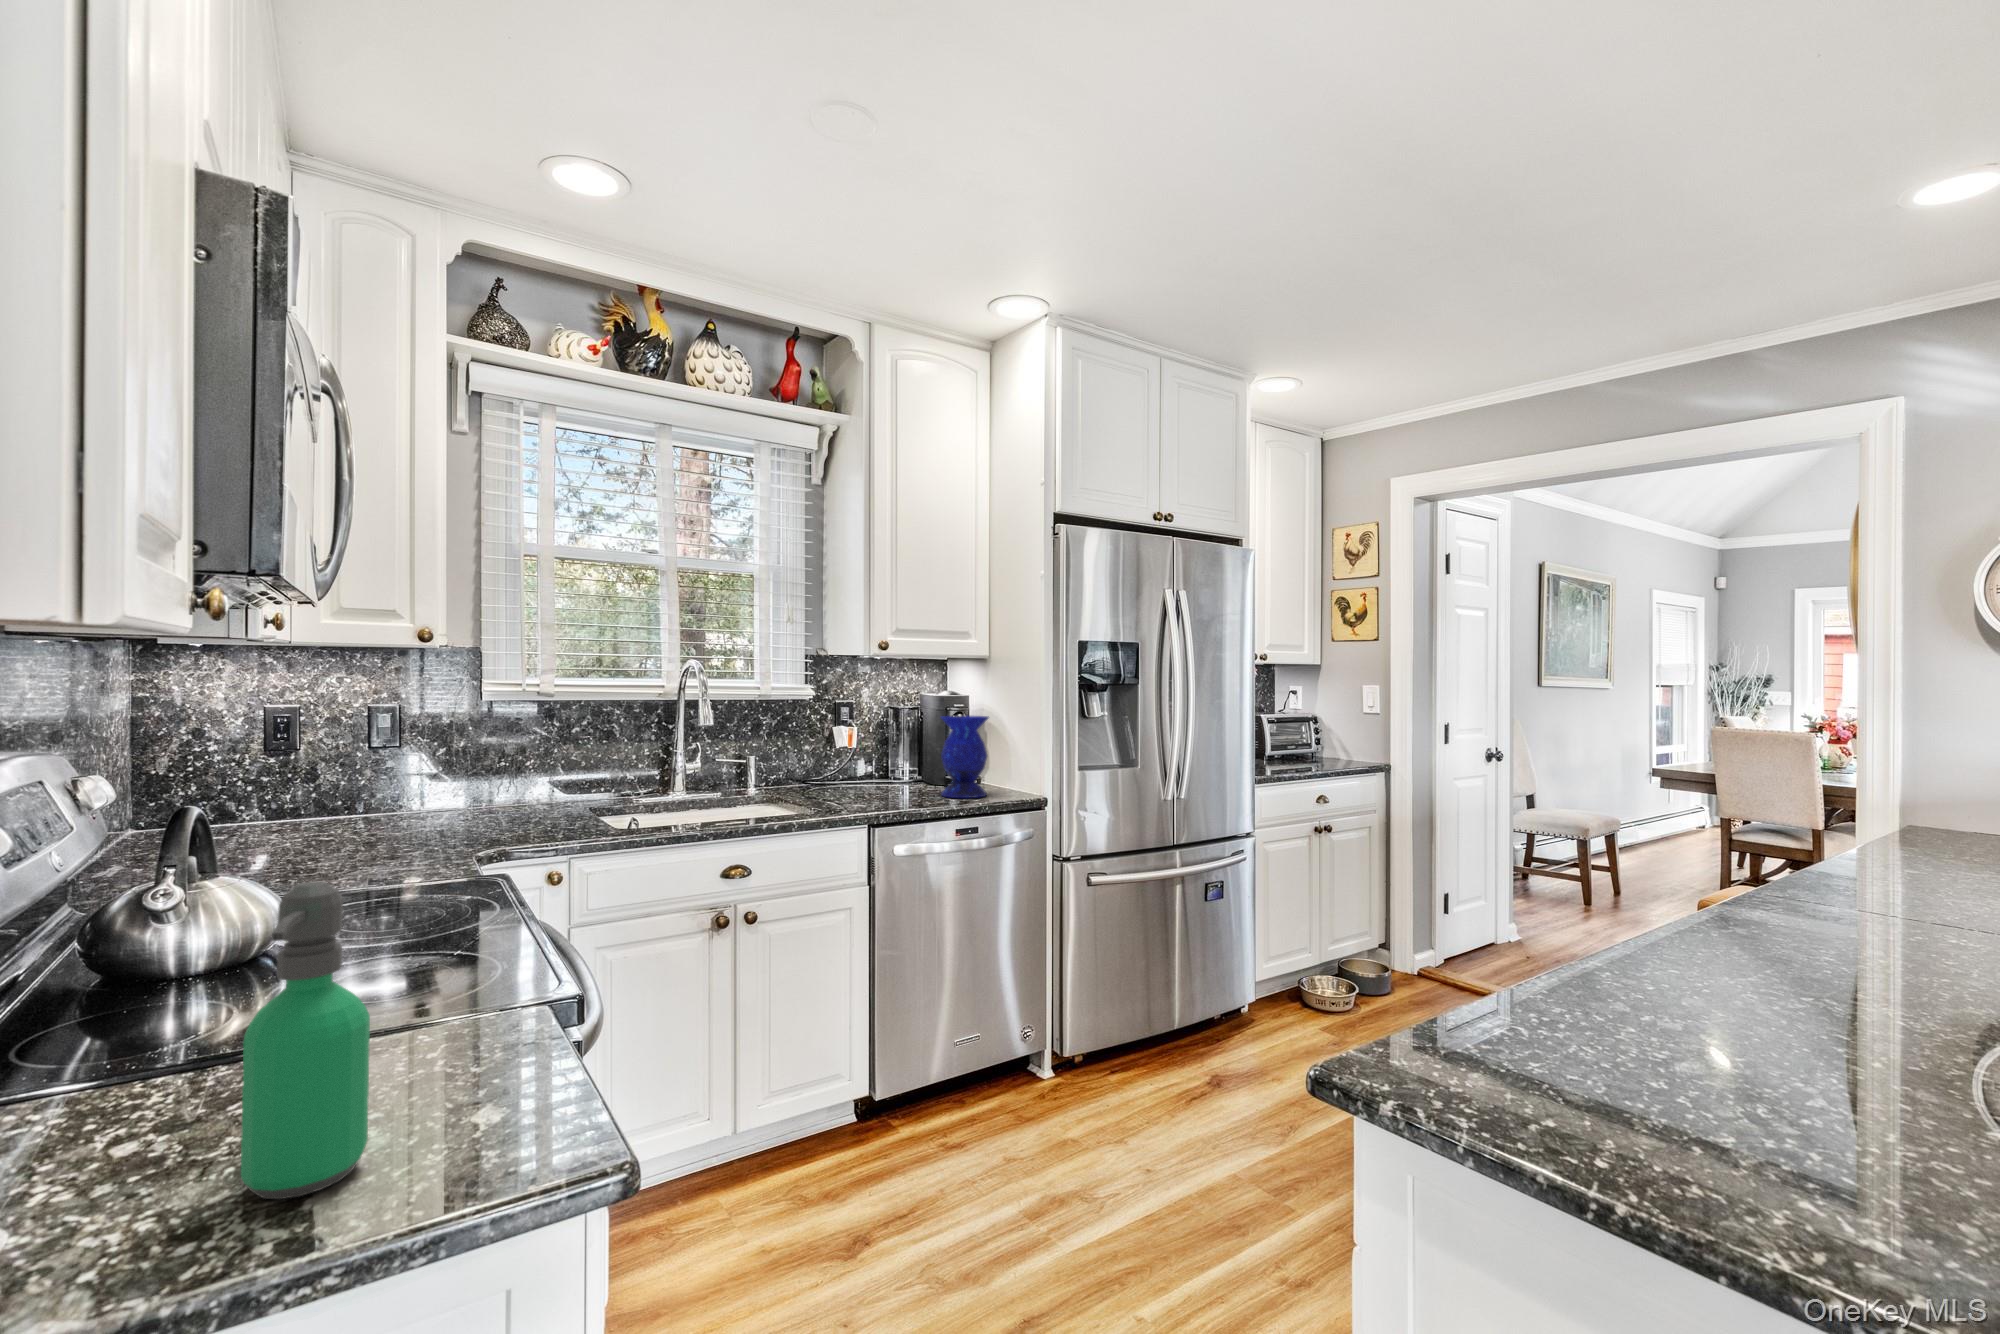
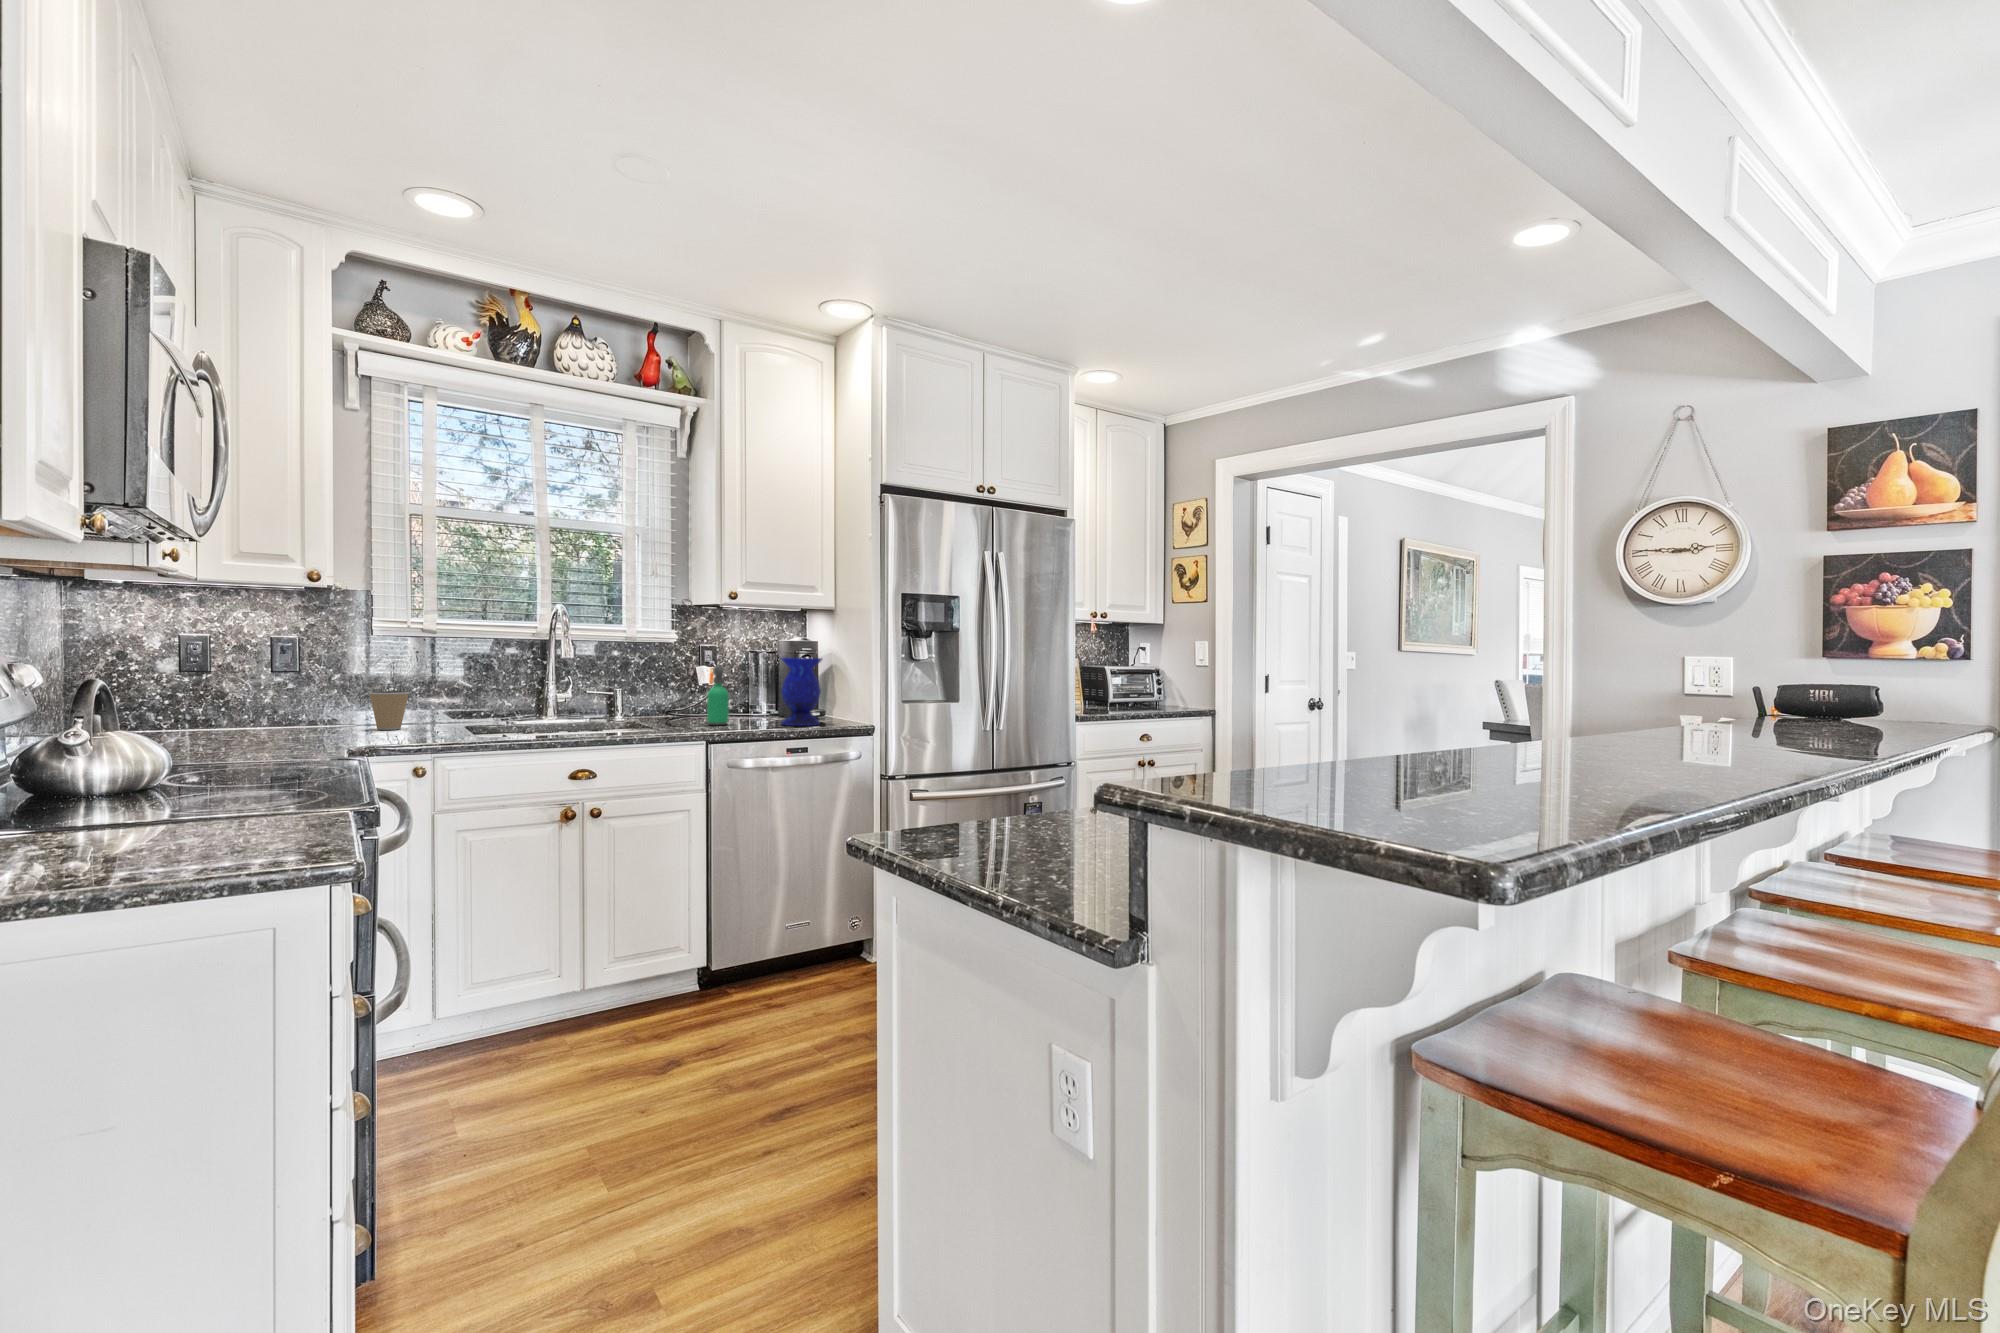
coffee cup: none [477,765,522,812] -> present [369,691,409,730]
soap dispenser: present [241,881,370,1199] -> present [707,665,729,725]

